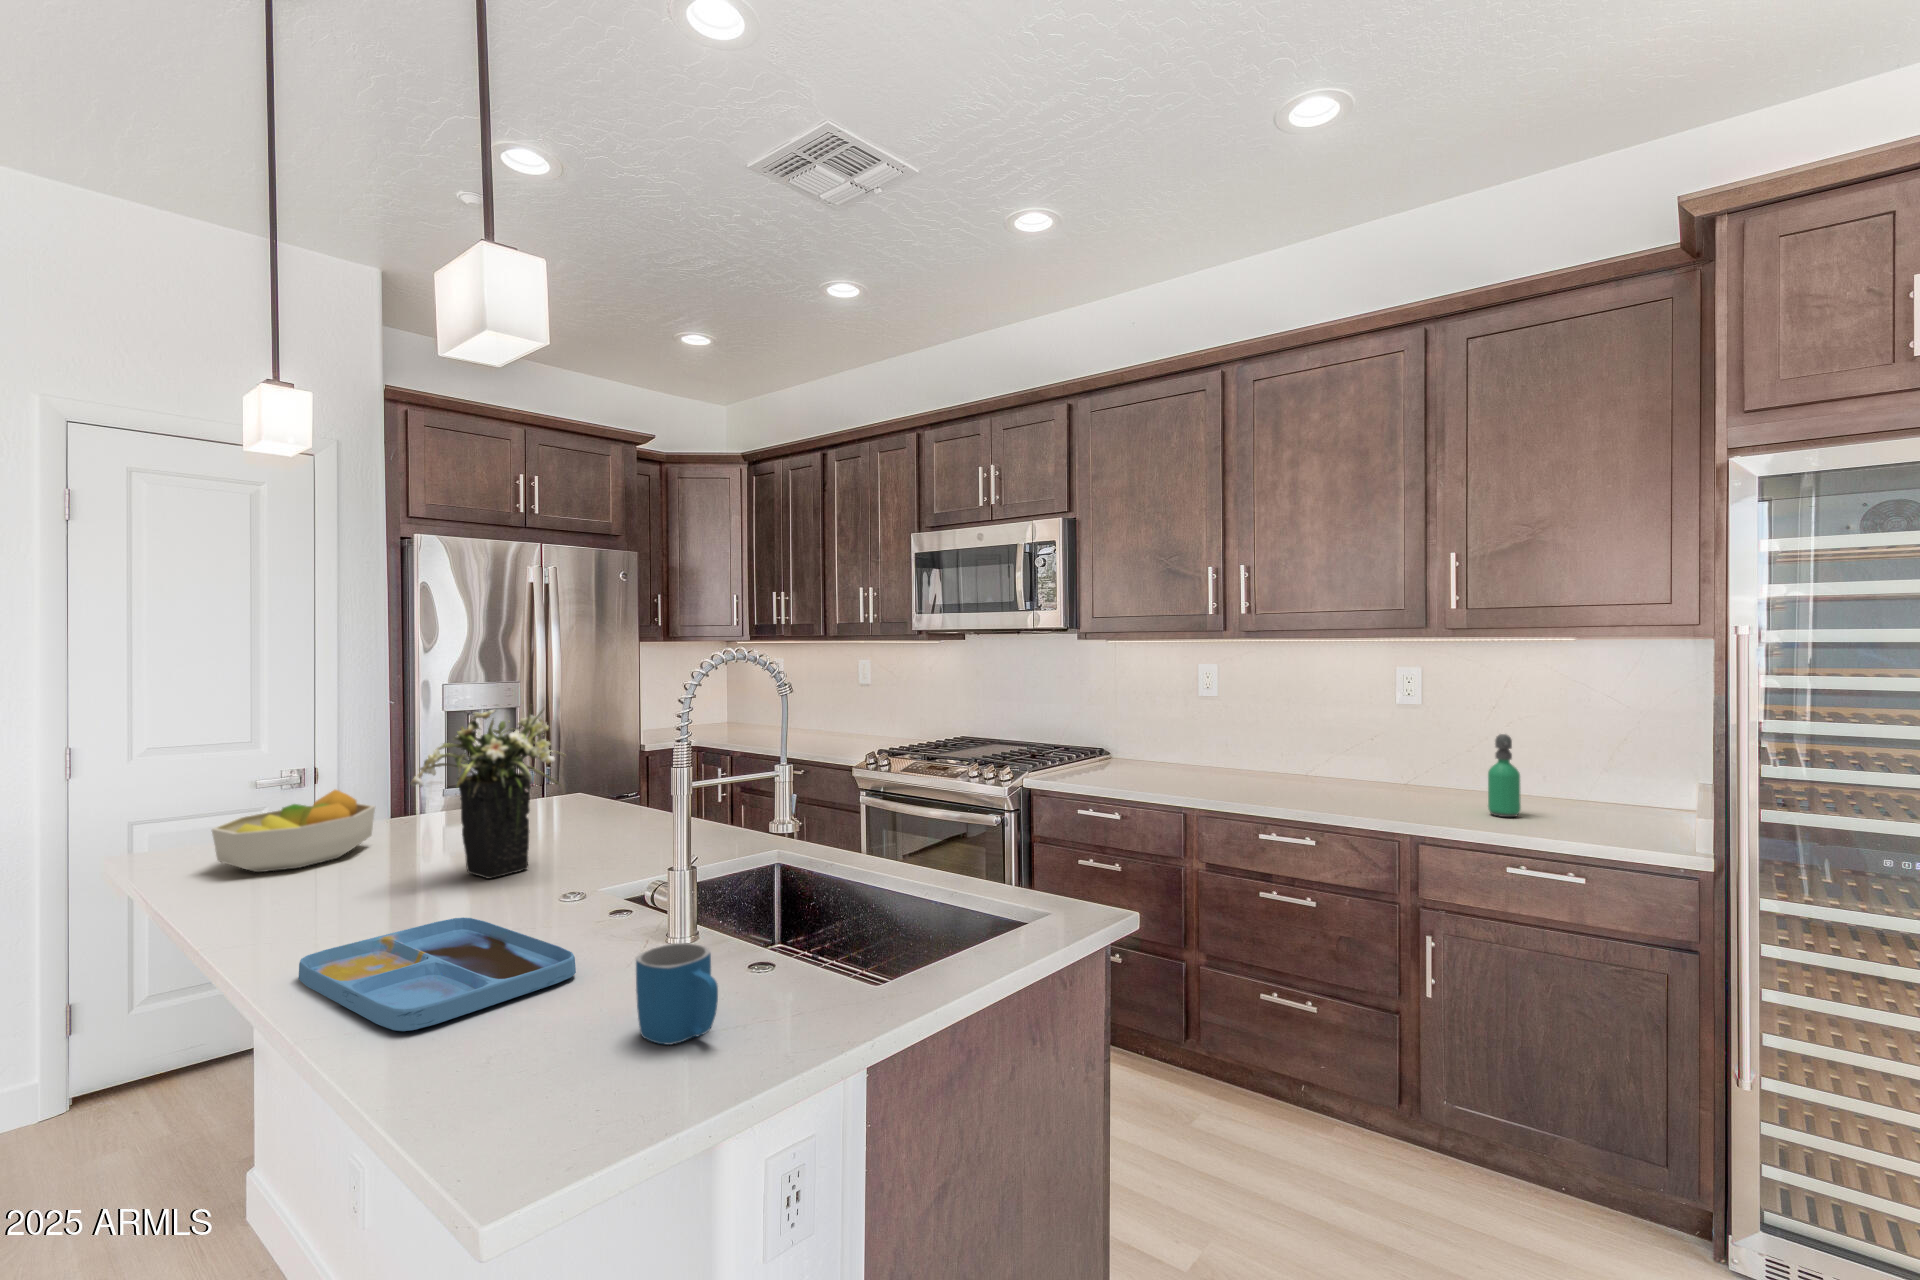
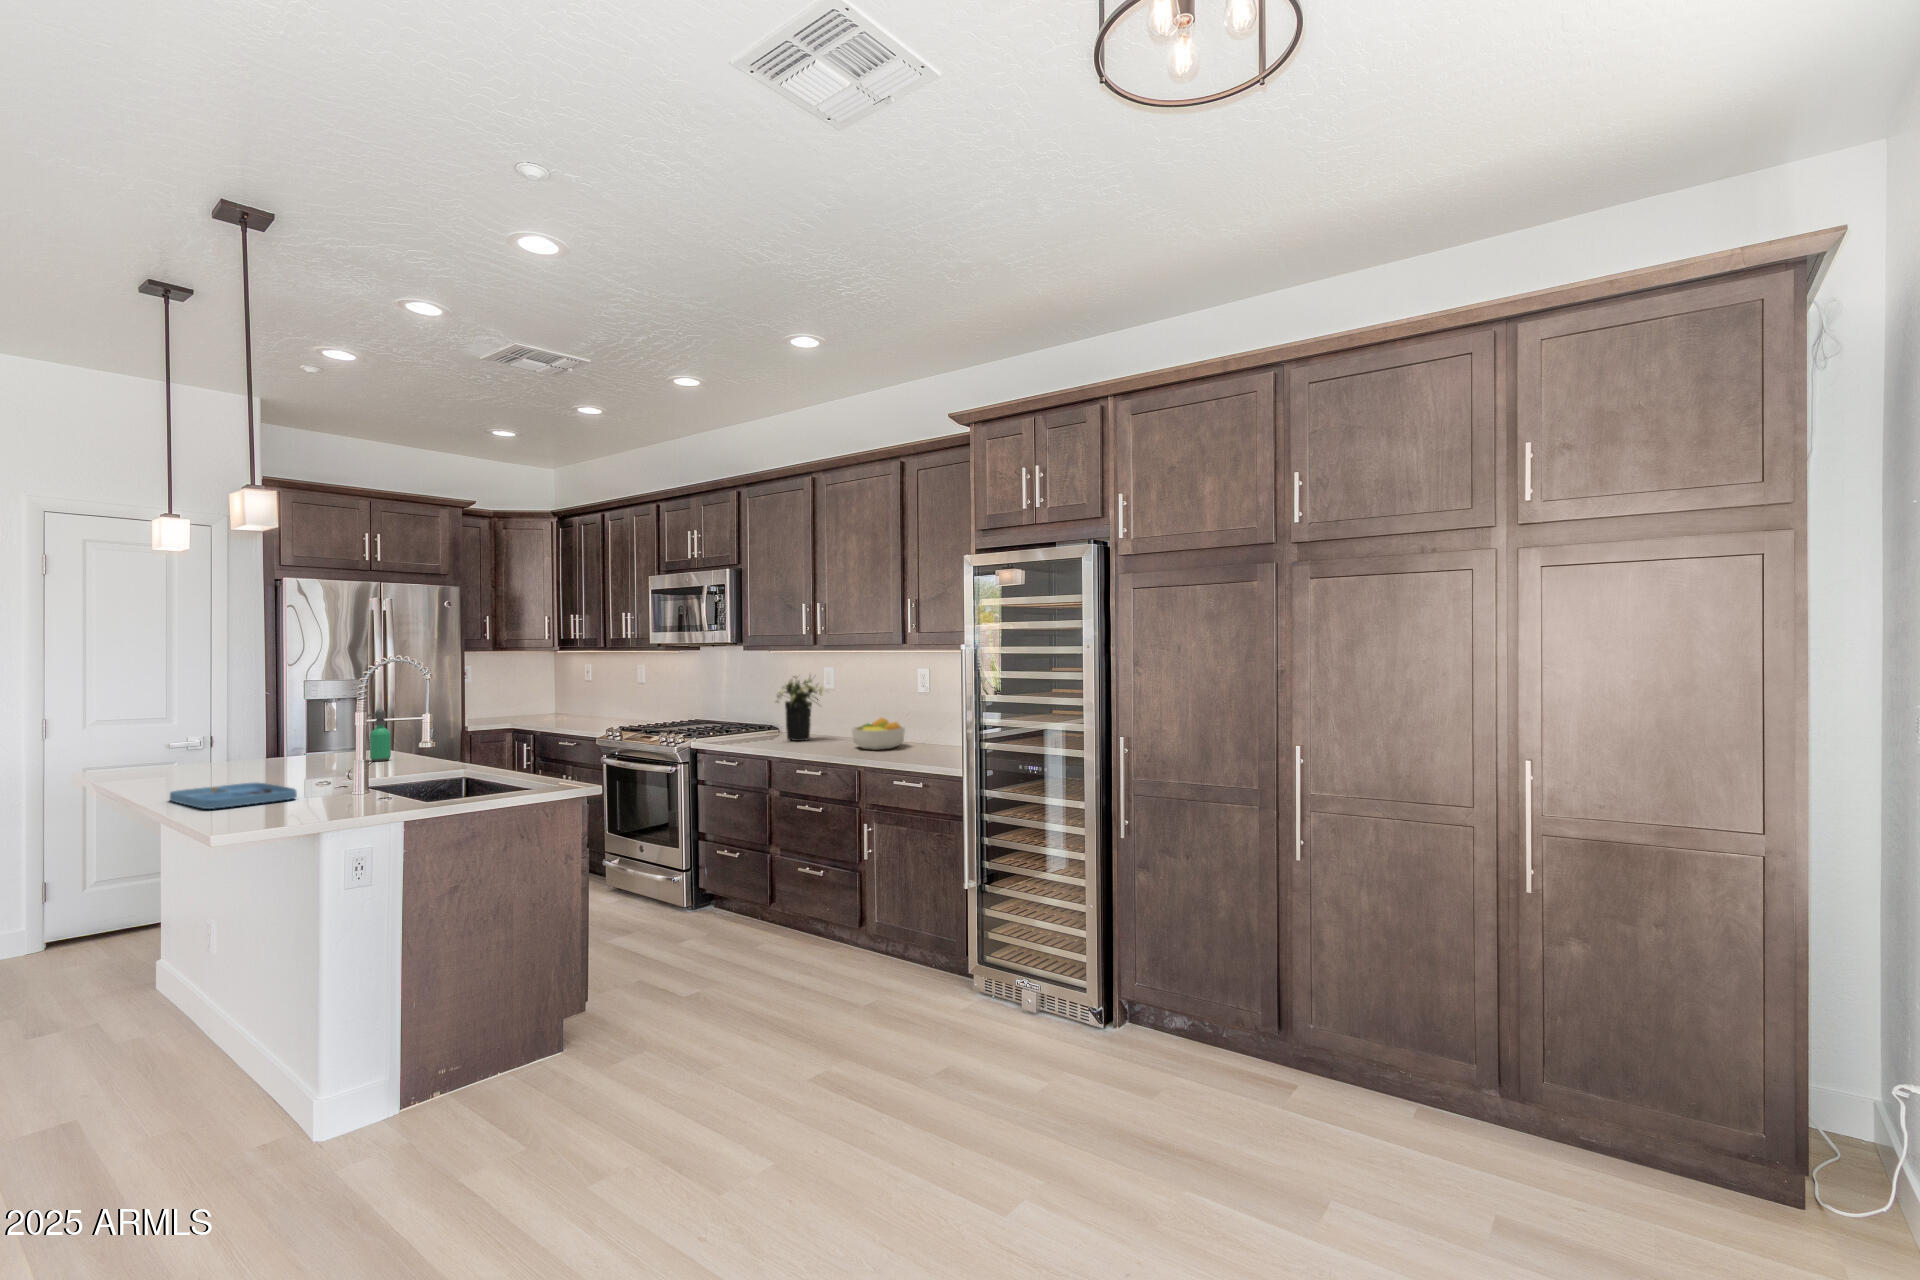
flower arrangement: present [410,705,565,879] -> present [776,675,824,741]
soap dispenser: present [1488,734,1521,817] -> present [367,710,391,761]
fruit bowl: present [212,790,375,872] -> present [852,718,905,750]
mug: present [636,943,718,1045] -> none [305,776,340,811]

